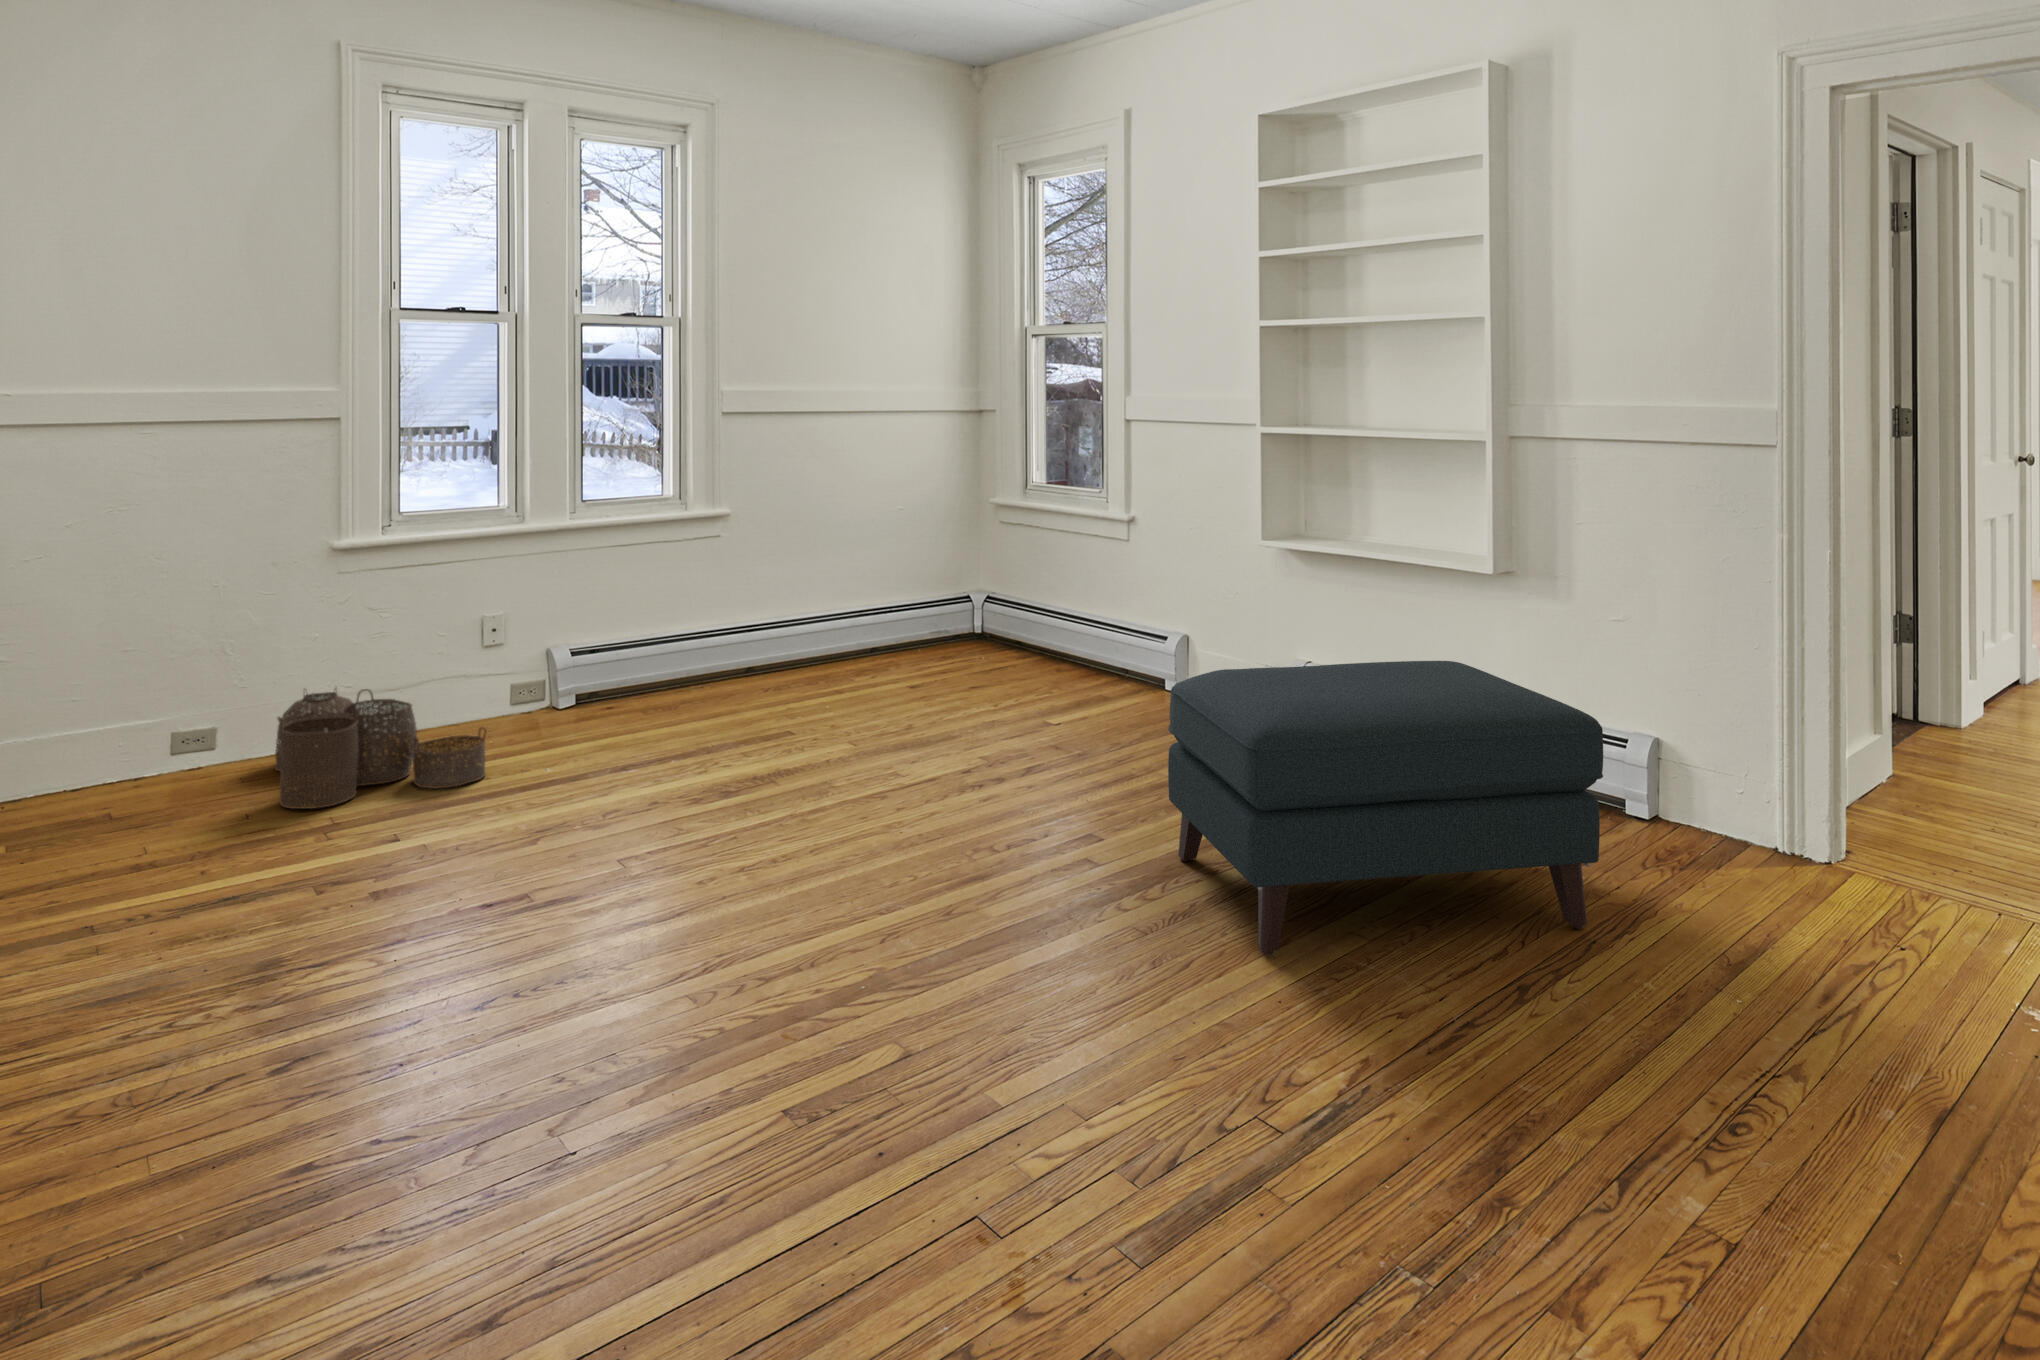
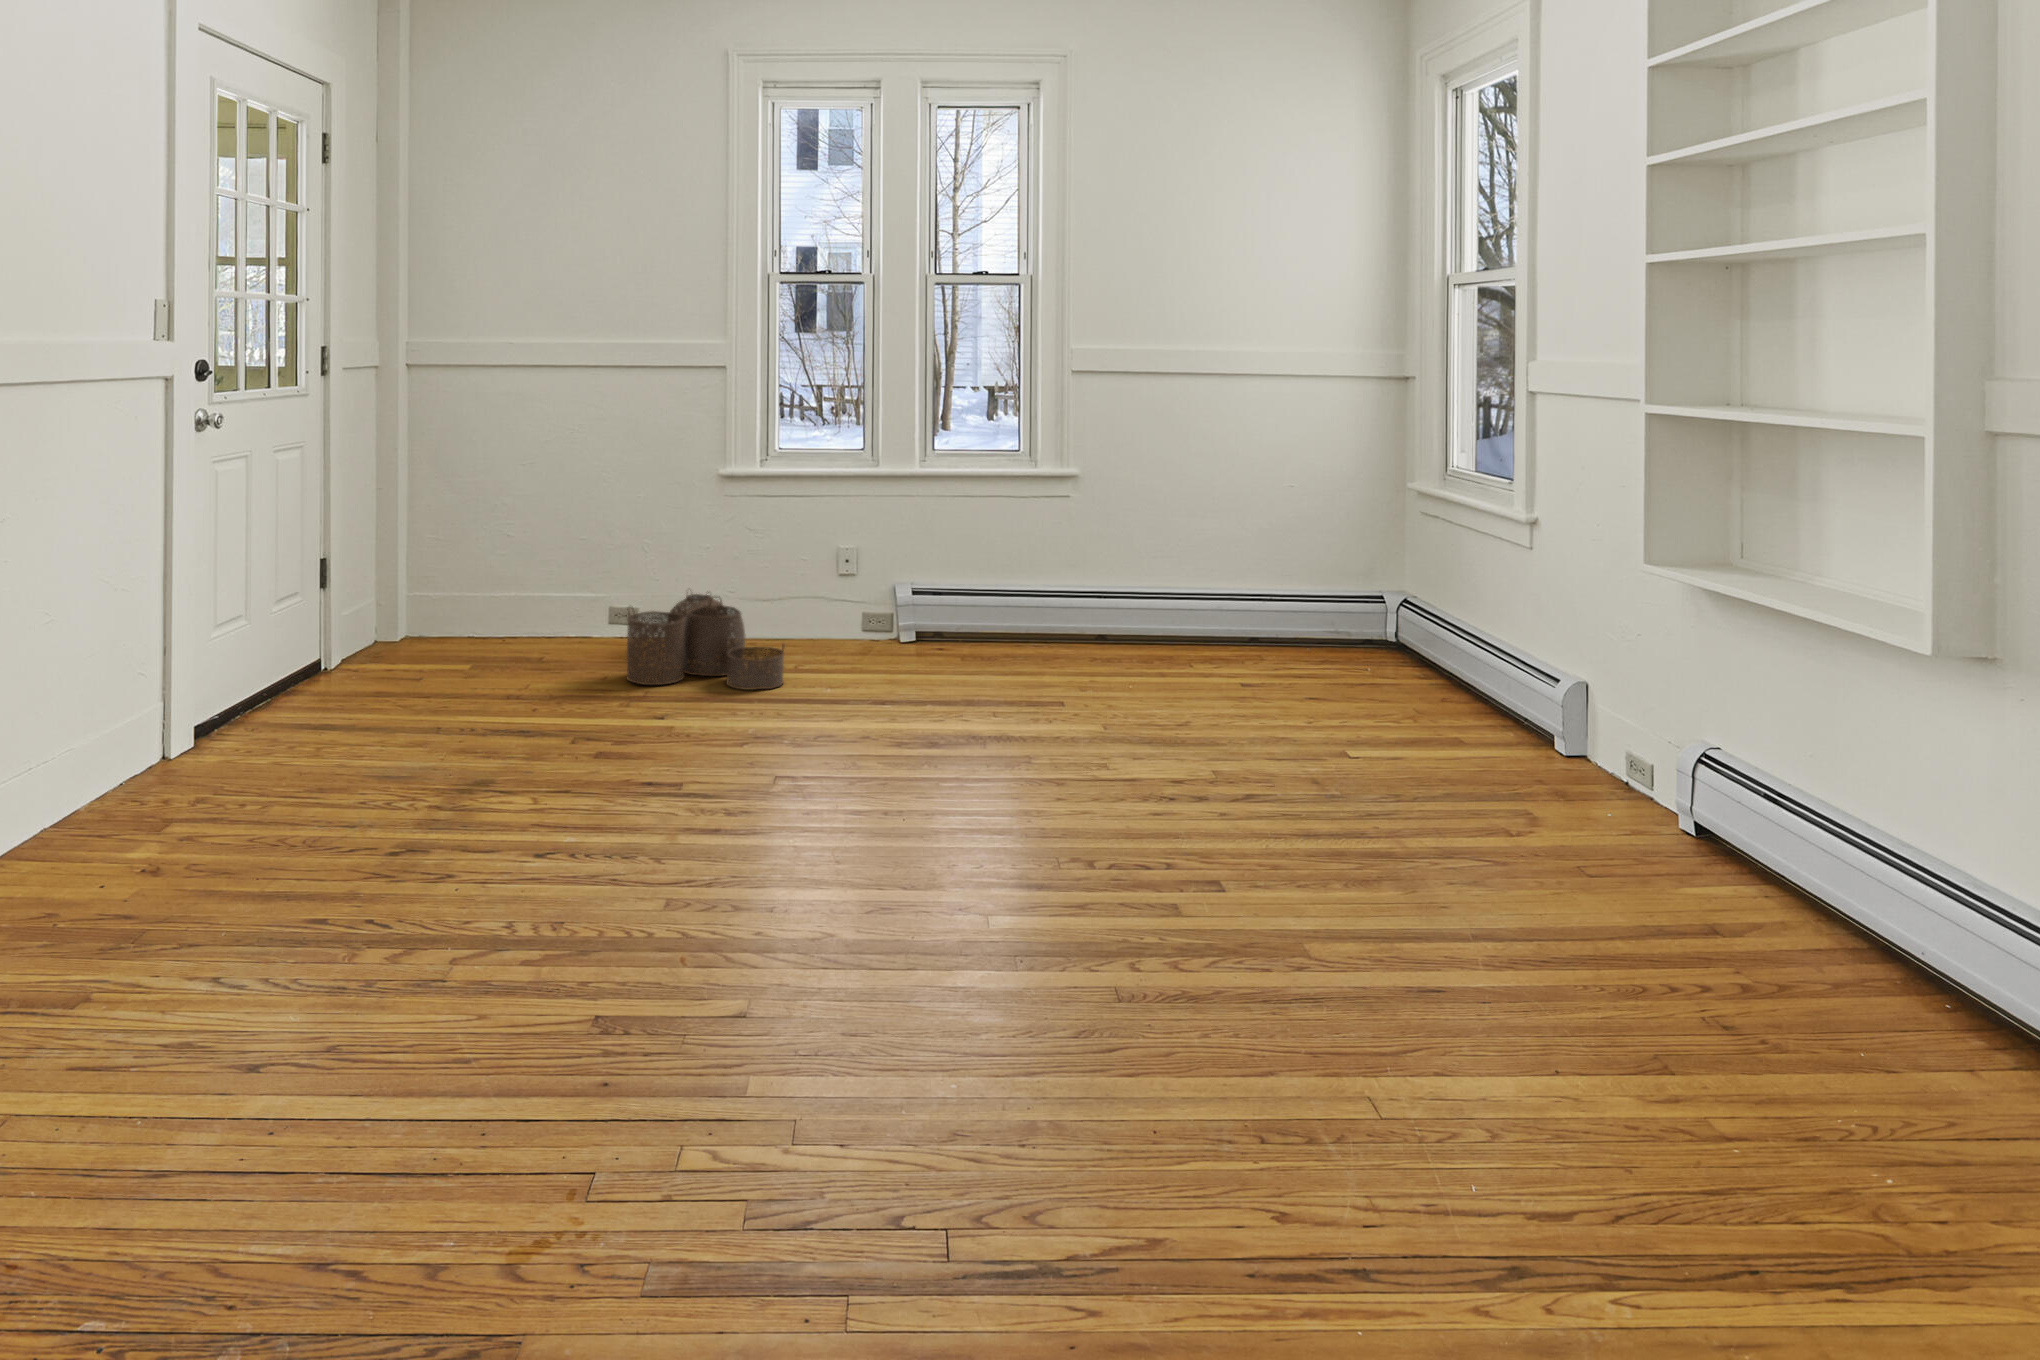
ottoman: present [1168,661,1603,955] -> none [1178,714,1824,1267]

